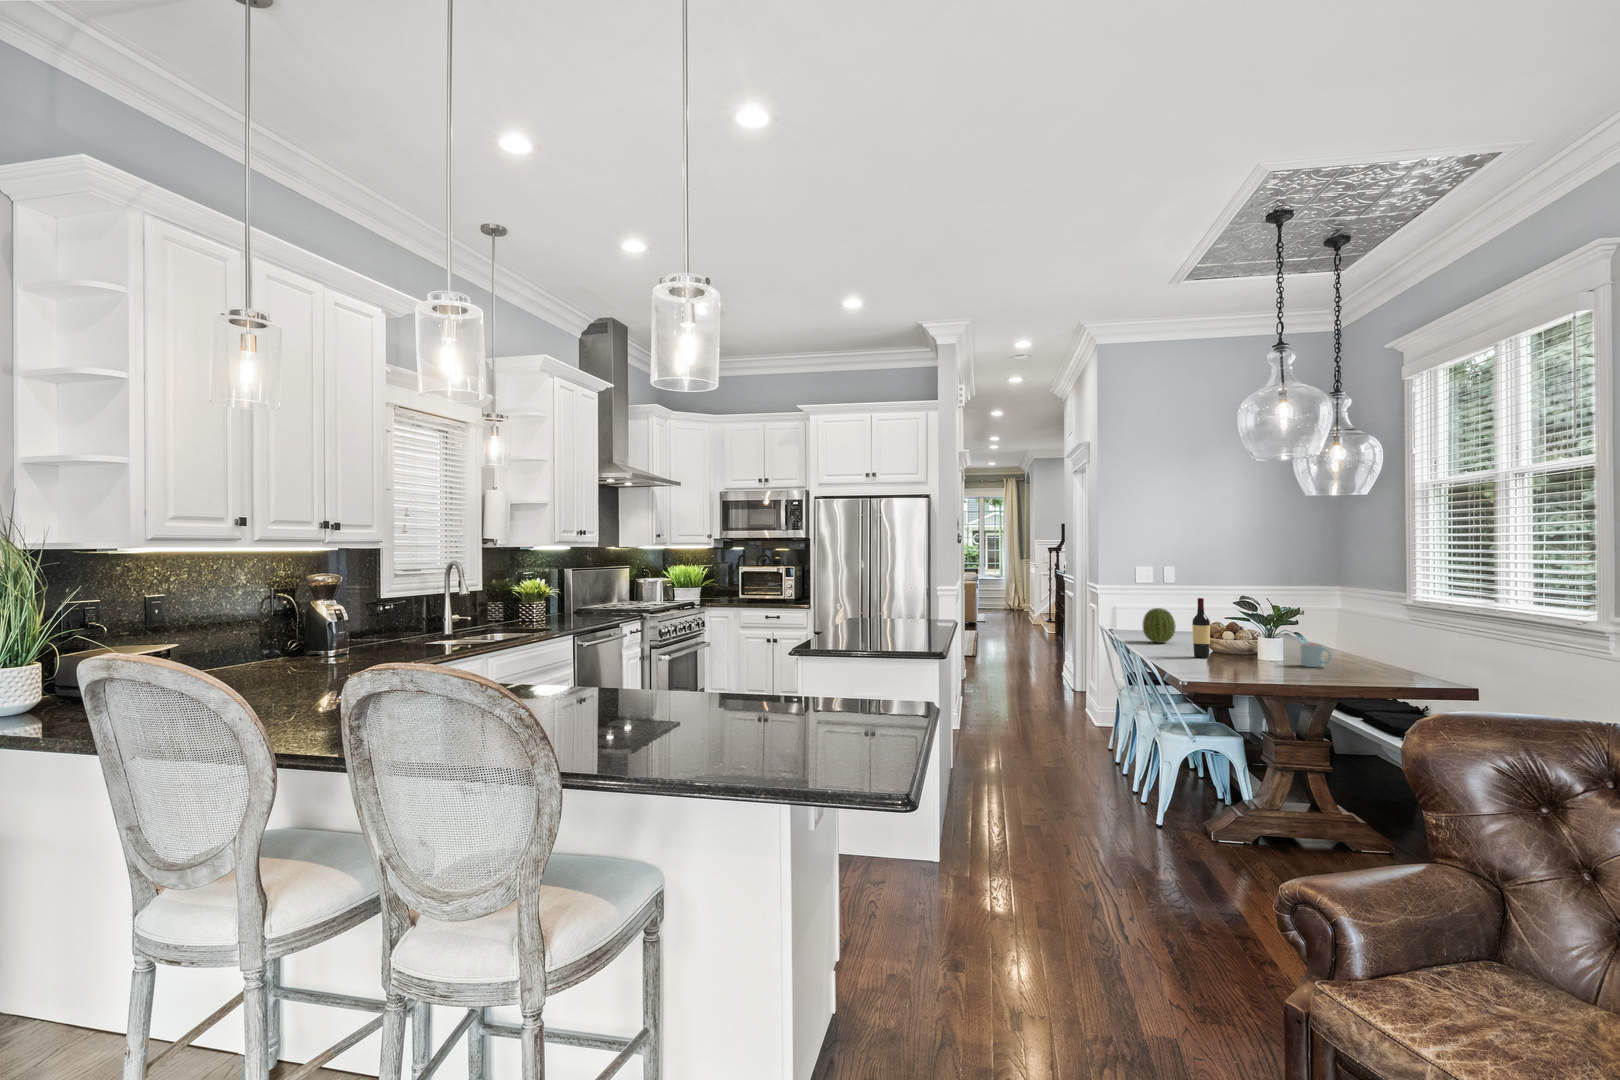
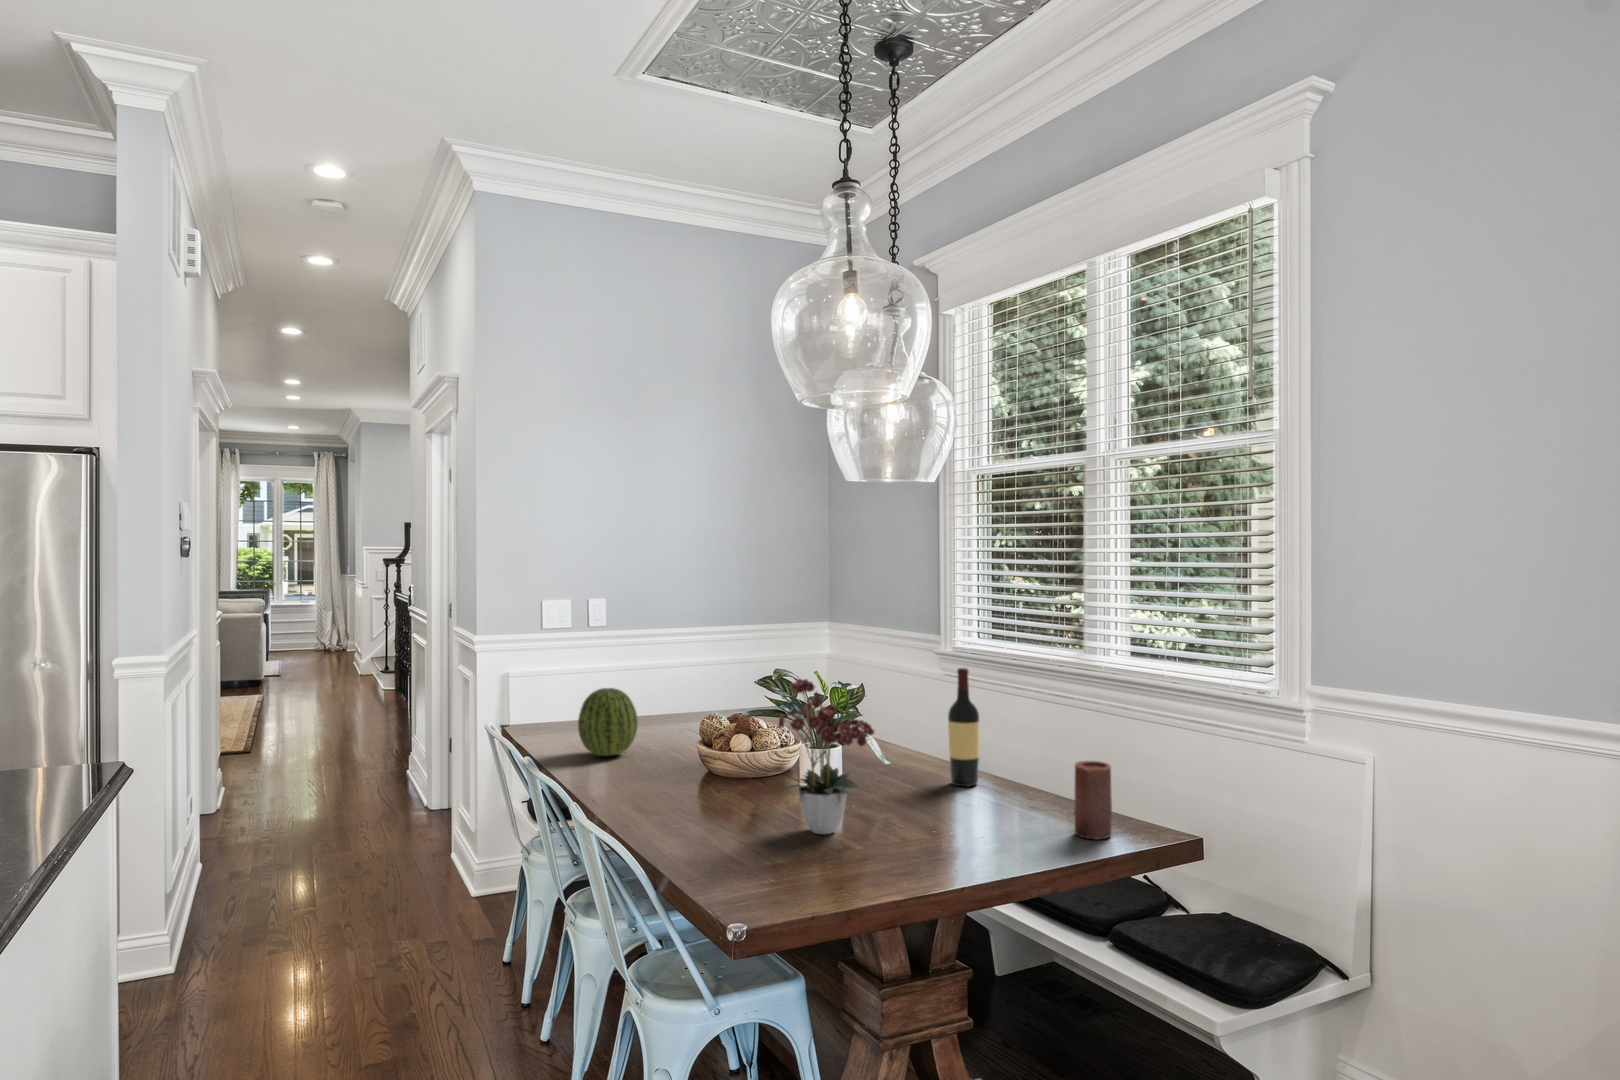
flower arrangement: none [1222,592,1282,670] -> present [778,679,874,834]
wine bottle: present [1192,598,1210,658] -> present [948,668,979,787]
mug: present [1300,643,1332,667] -> none [884,752,938,801]
candle: none [1395,646,1419,685] -> present [1074,761,1112,839]

